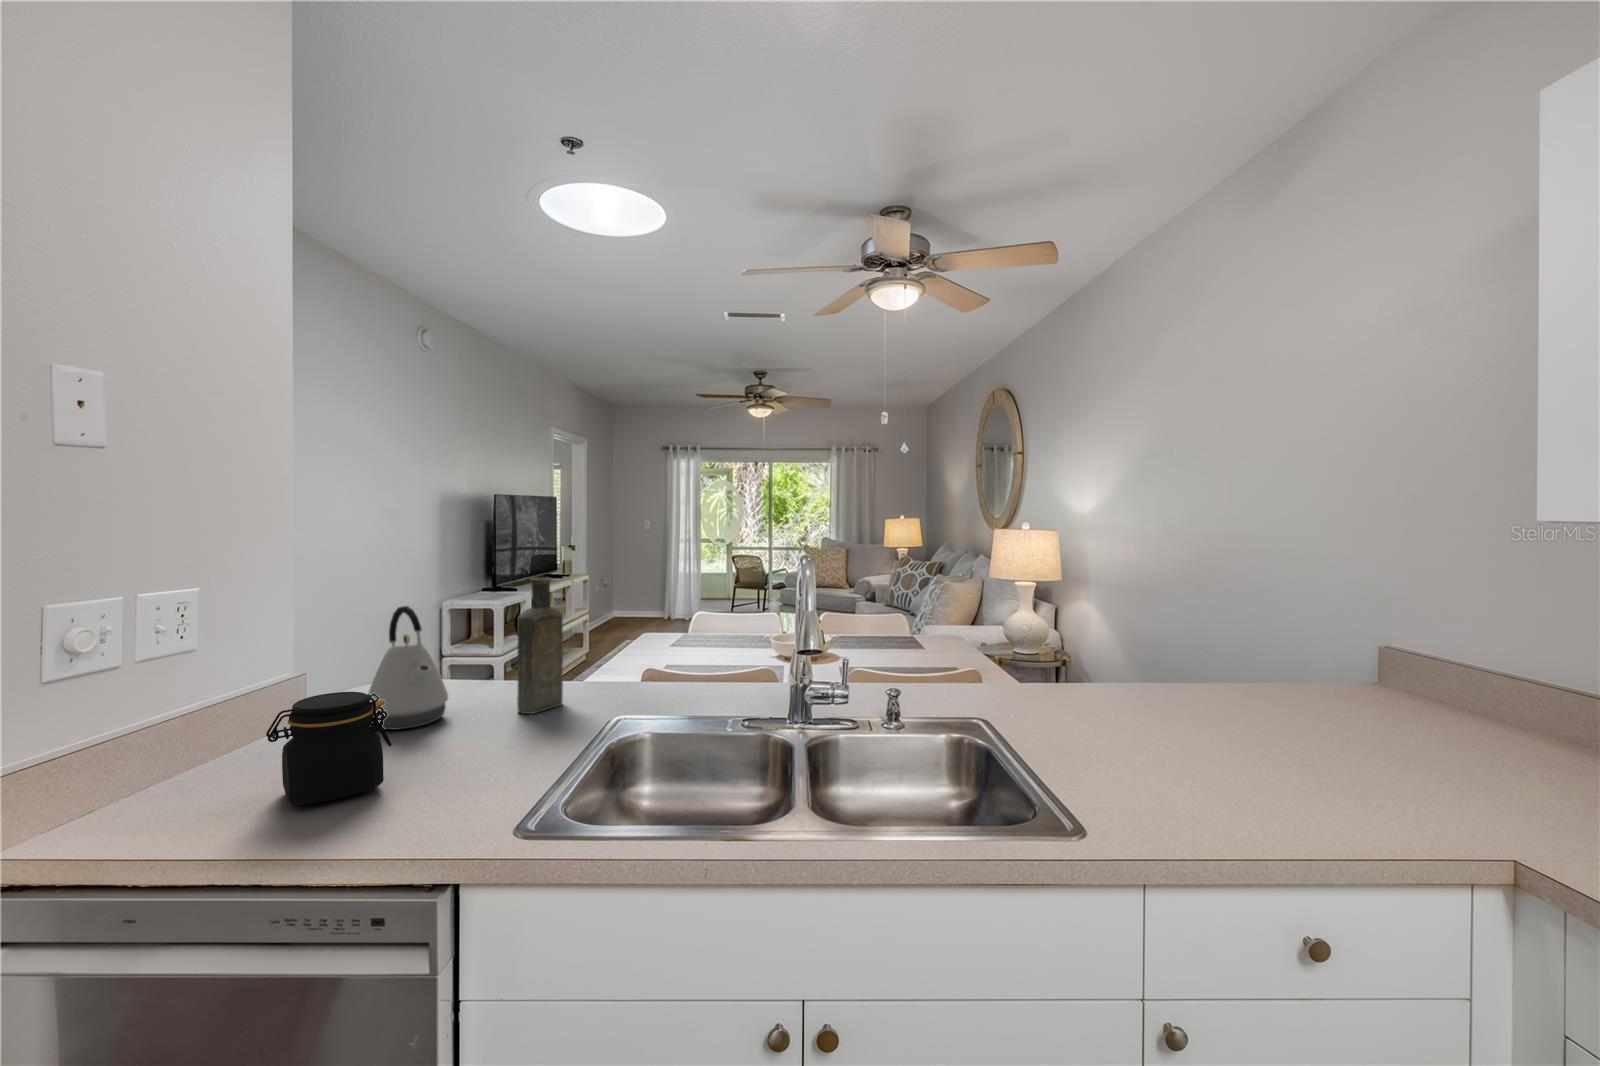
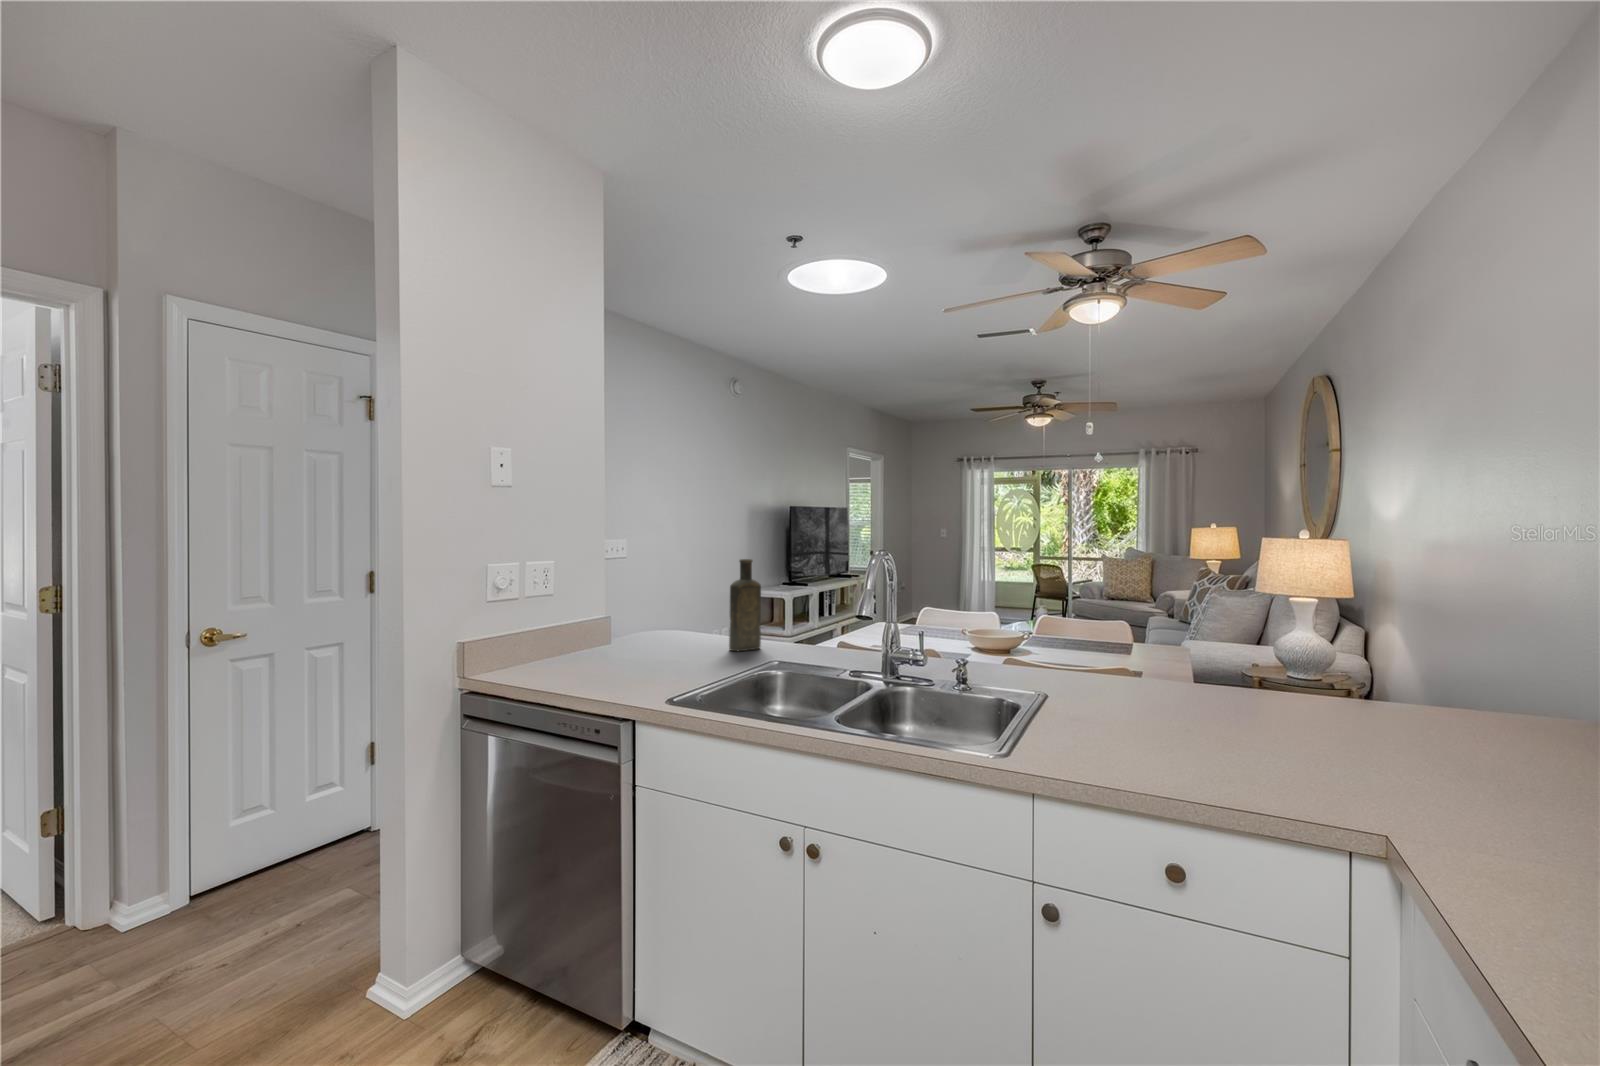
kettle: present [369,606,448,730] -> none [642,574,690,651]
jar: present [266,692,392,805] -> none [579,616,640,674]

